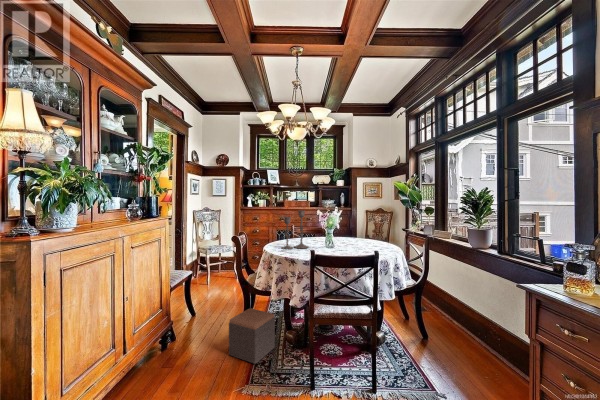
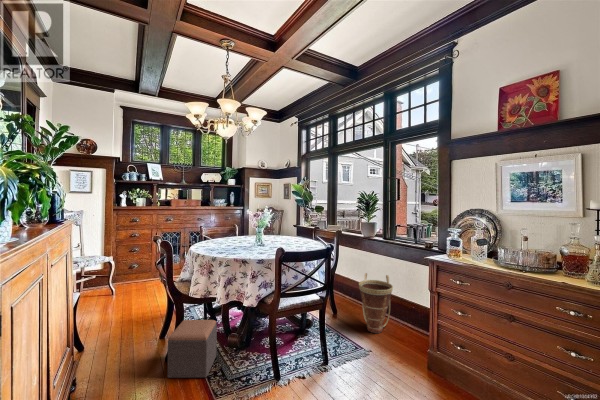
candlestick: present [282,210,308,249] -> none [215,210,243,251]
basket: none [443,294,499,376] -> present [359,273,393,333]

